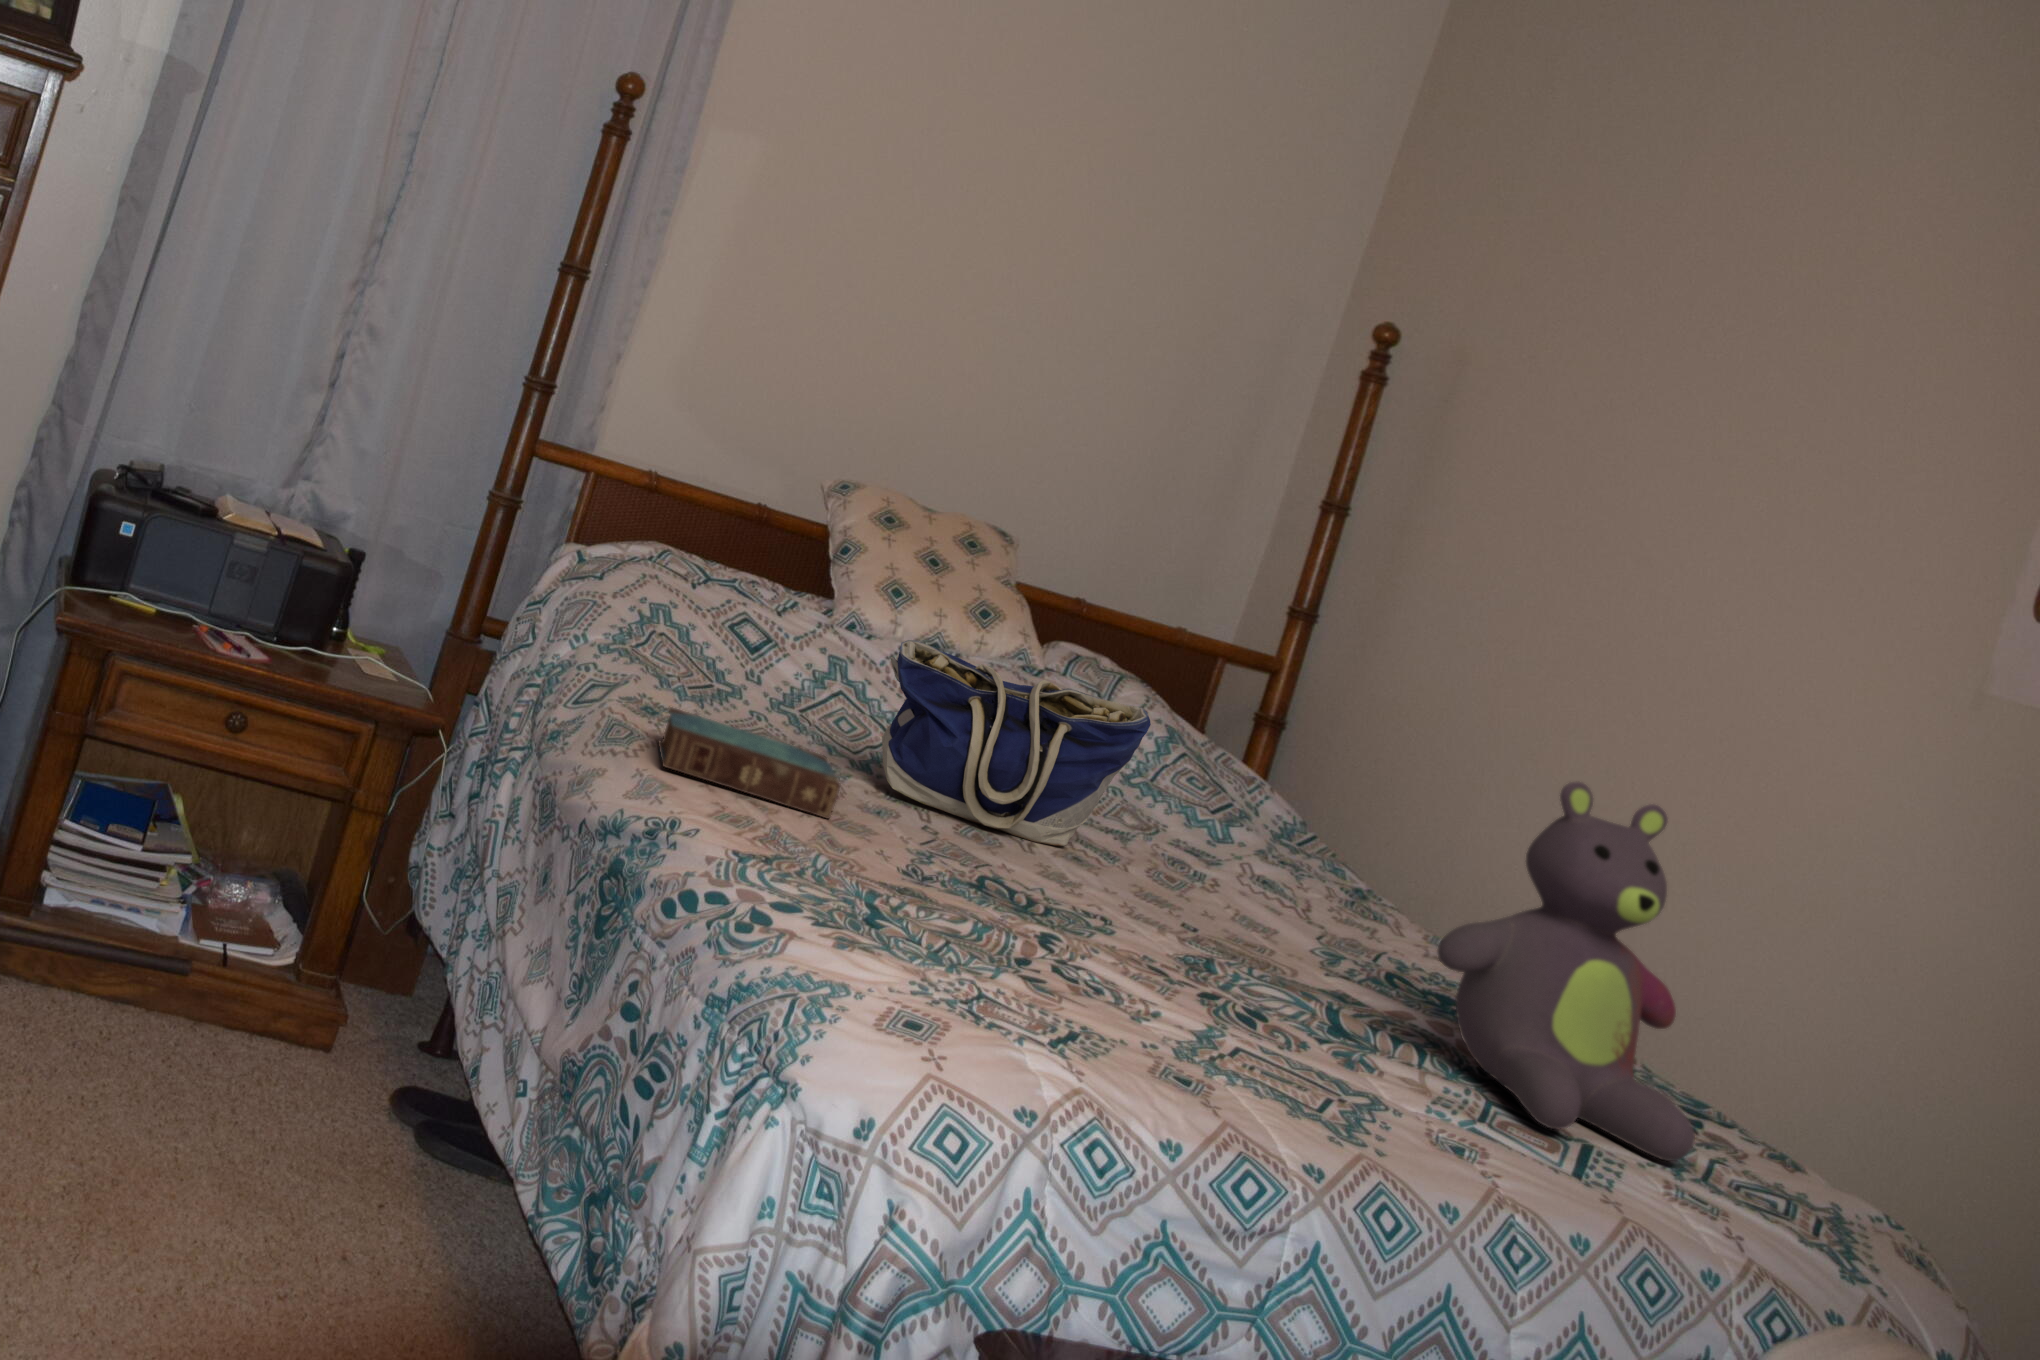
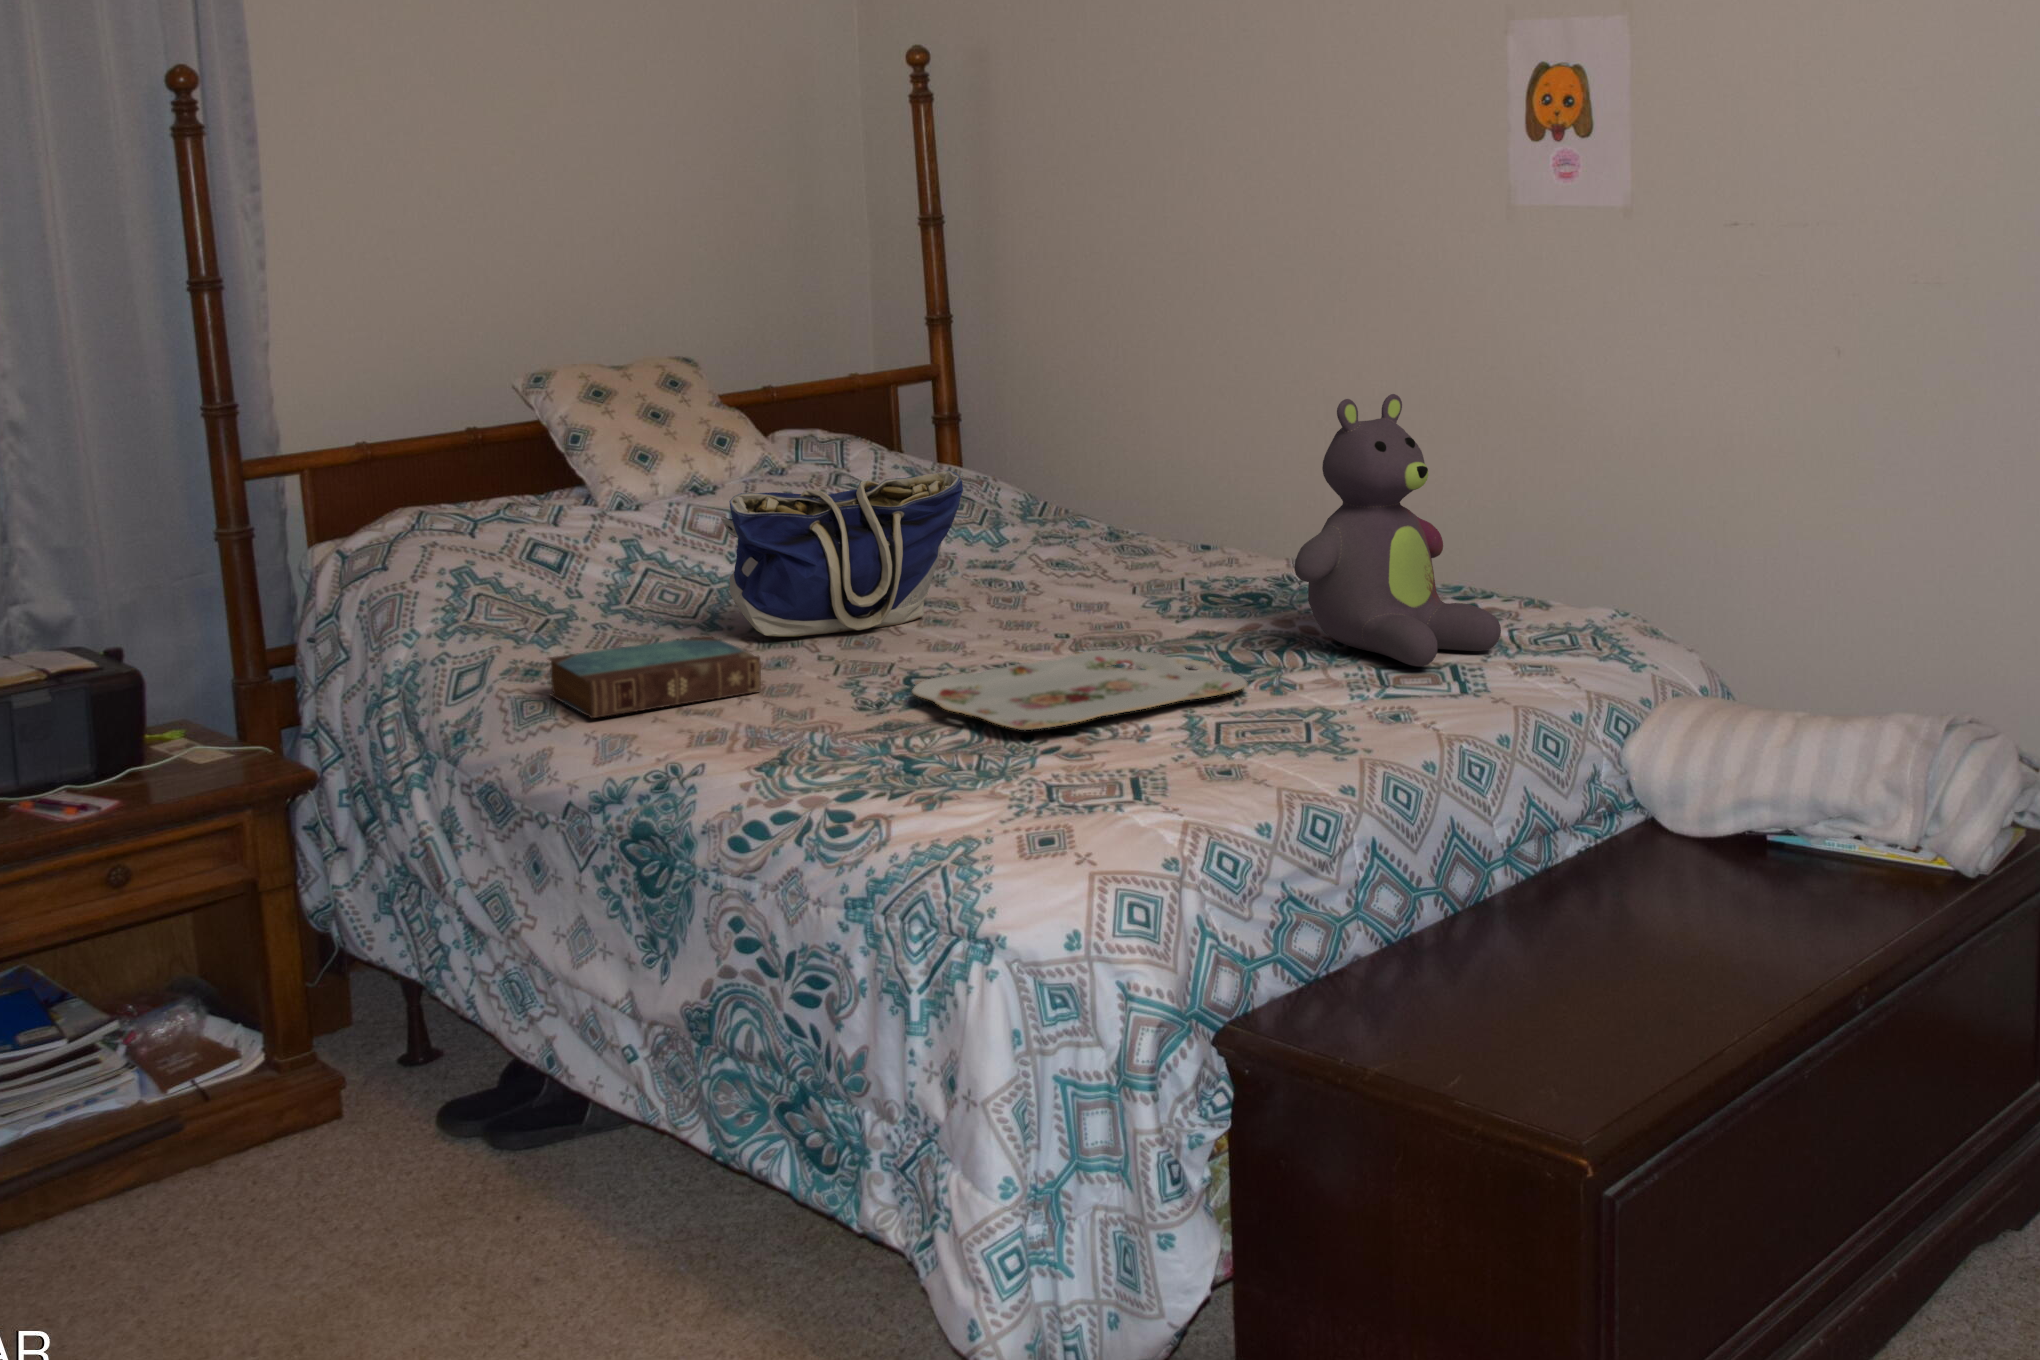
serving tray: none [950,875,1311,1038] -> present [912,650,1247,730]

